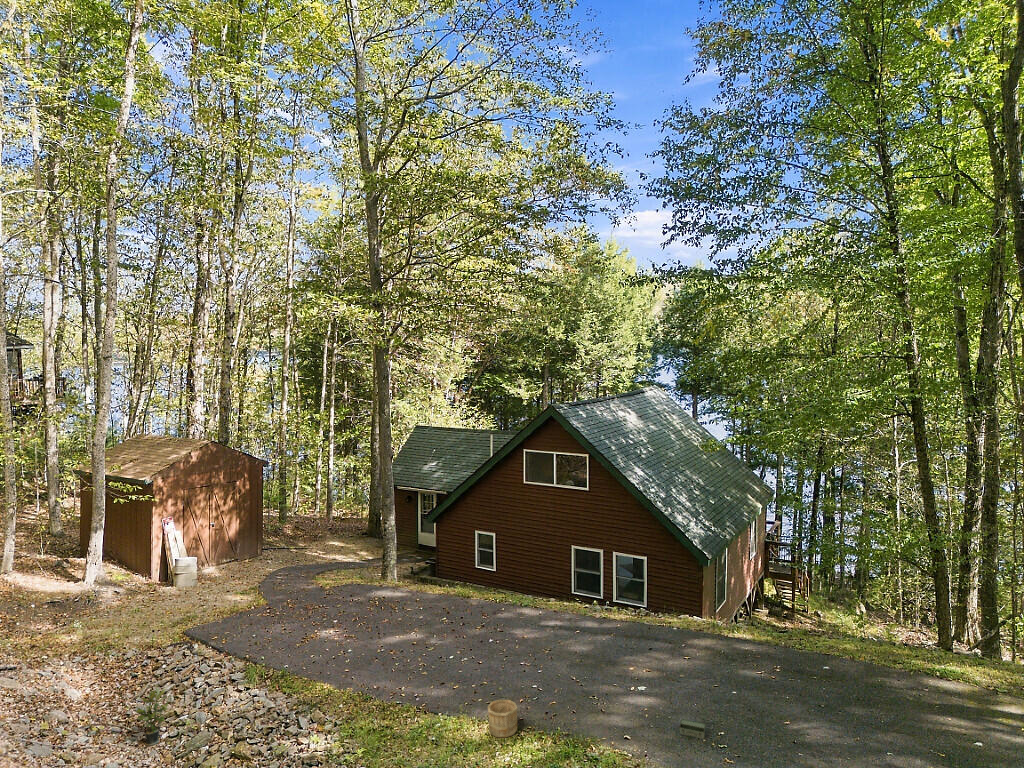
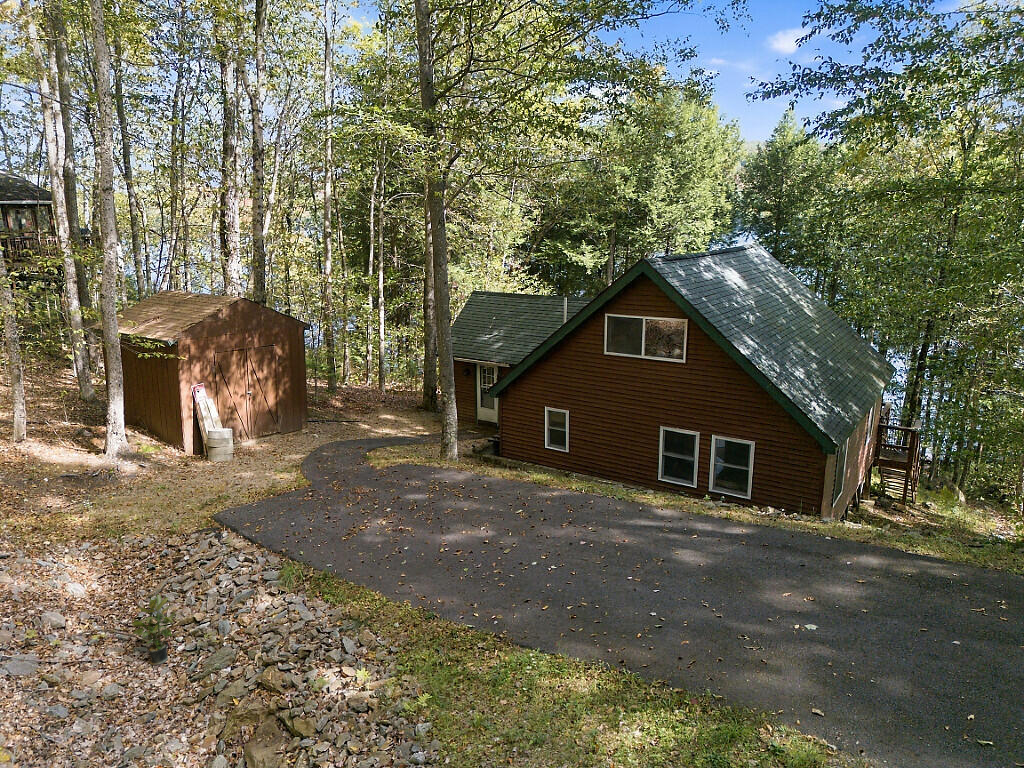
wooden bucket: present [488,700,517,738] -> none [605,633,651,689]
toolbox: present [679,719,705,739] -> none [895,674,942,709]

